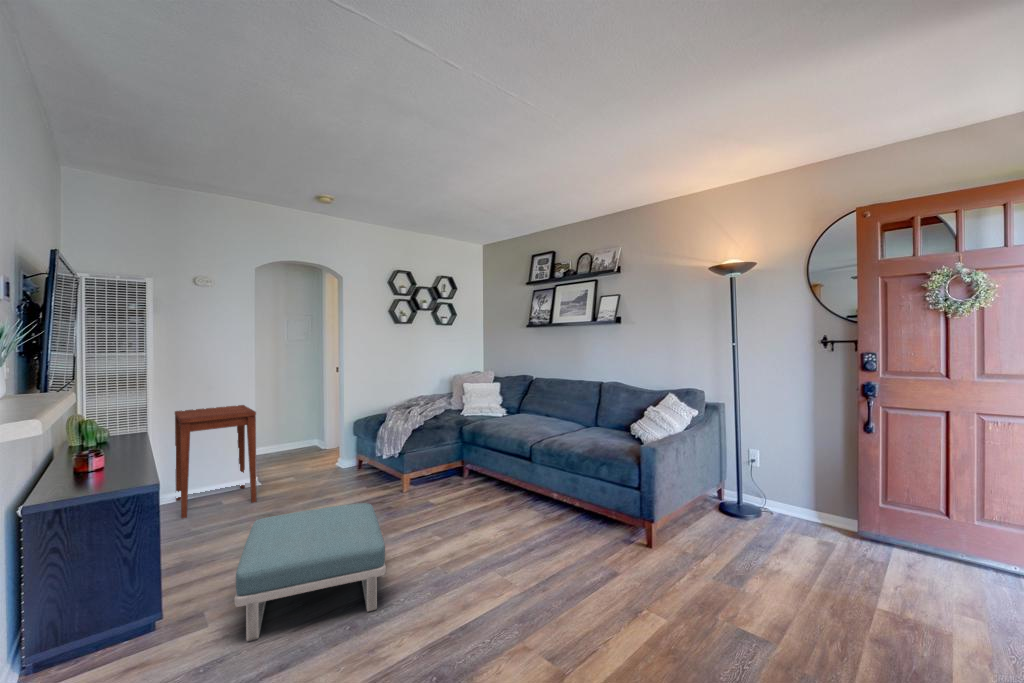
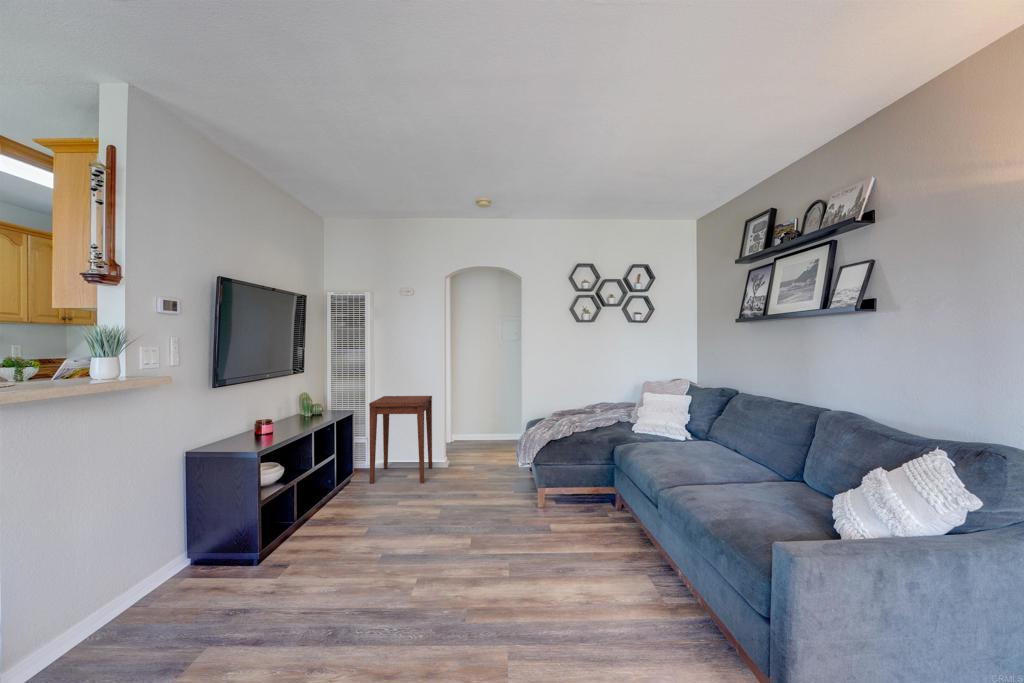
footstool: present [235,503,386,641] -> none [258,502,434,634]

